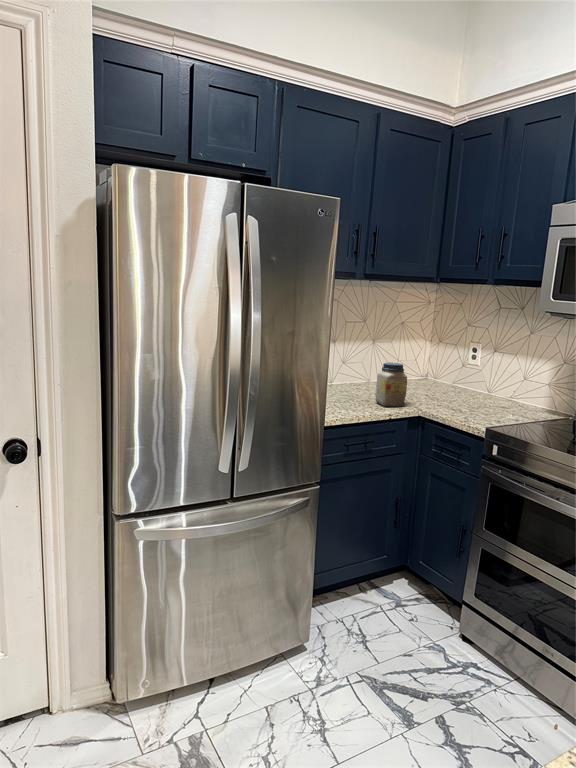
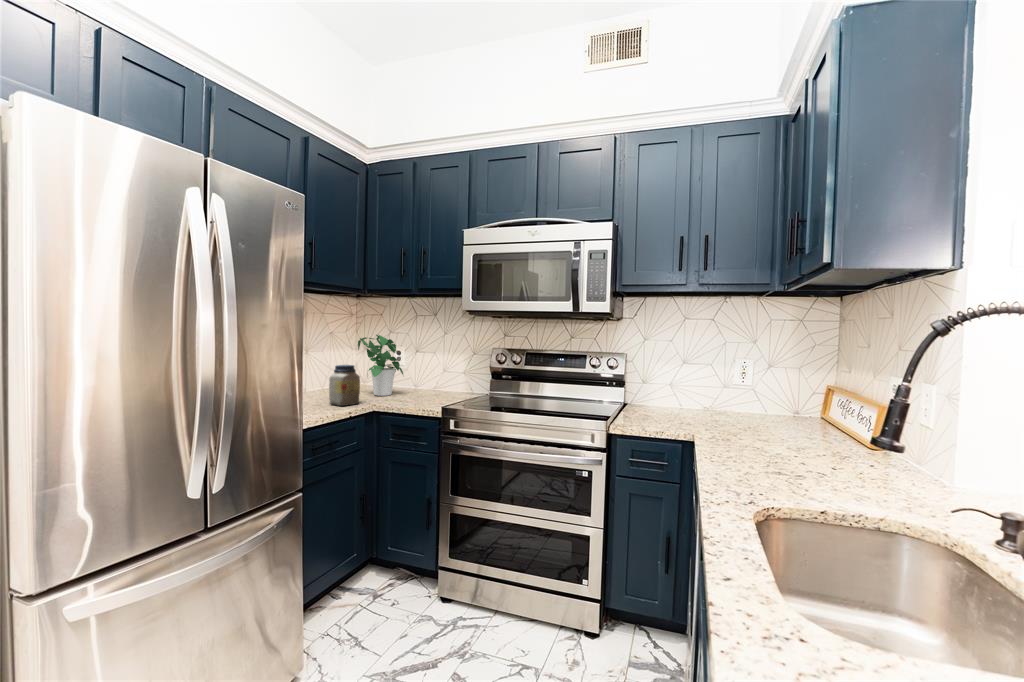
potted plant: none [417,330,467,400] -> present [358,335,403,396]

